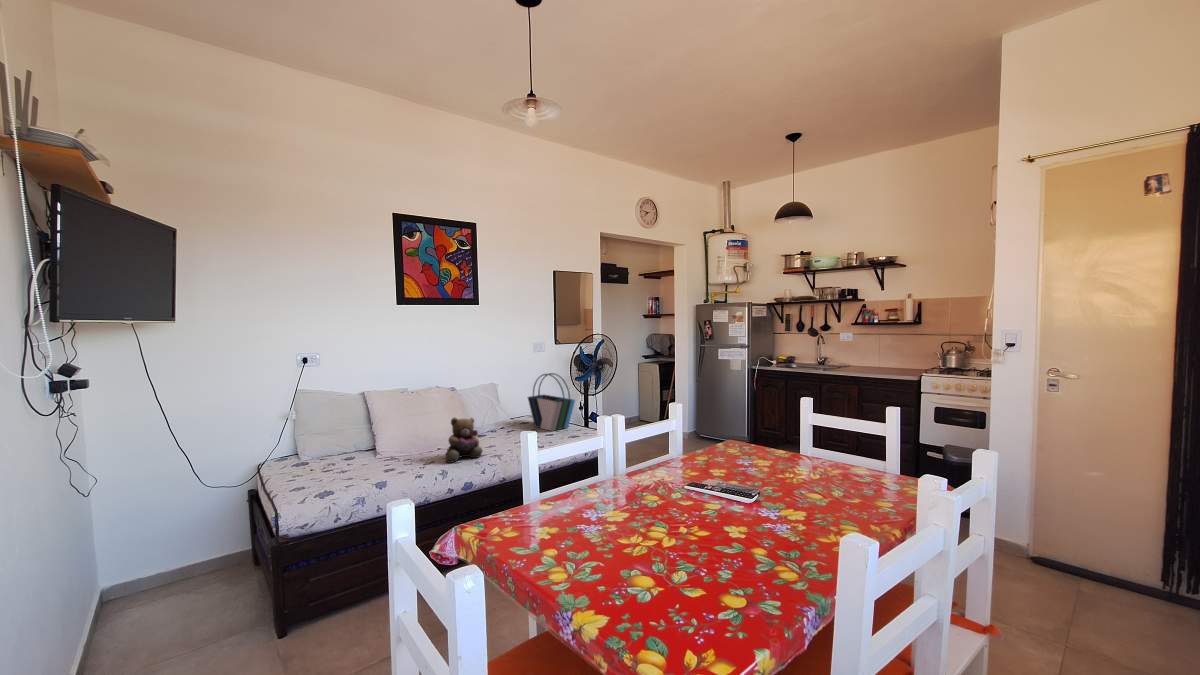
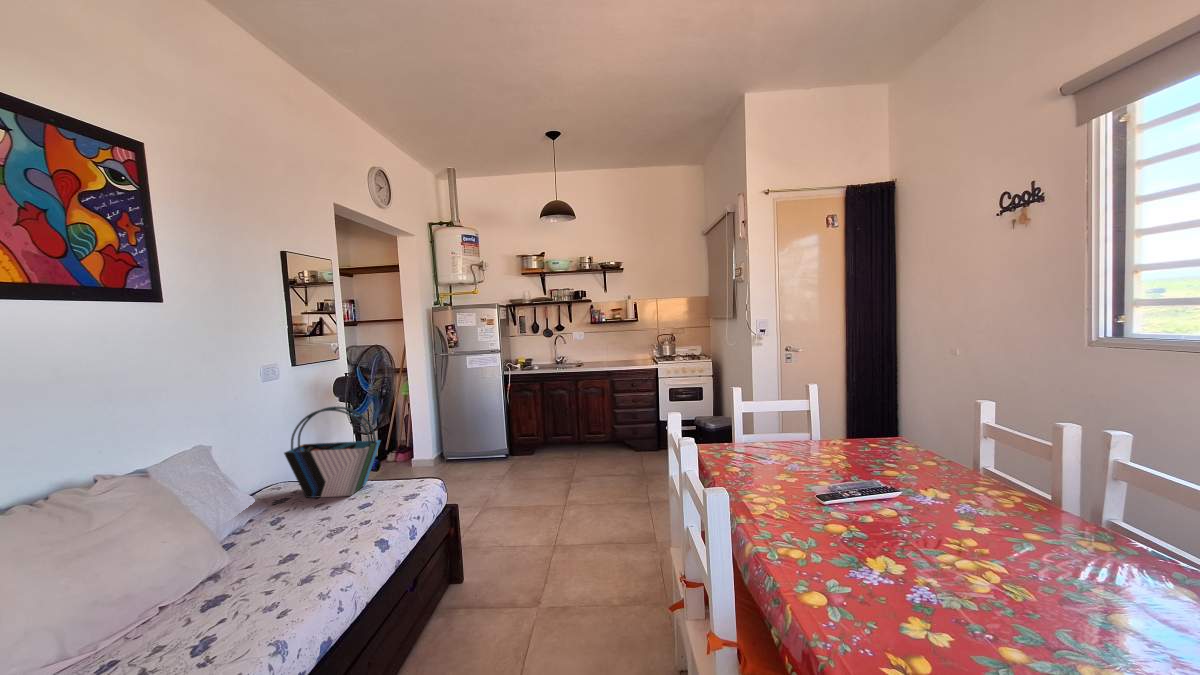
teddy bear: present [446,418,482,463] -> none [229,506,306,608]

